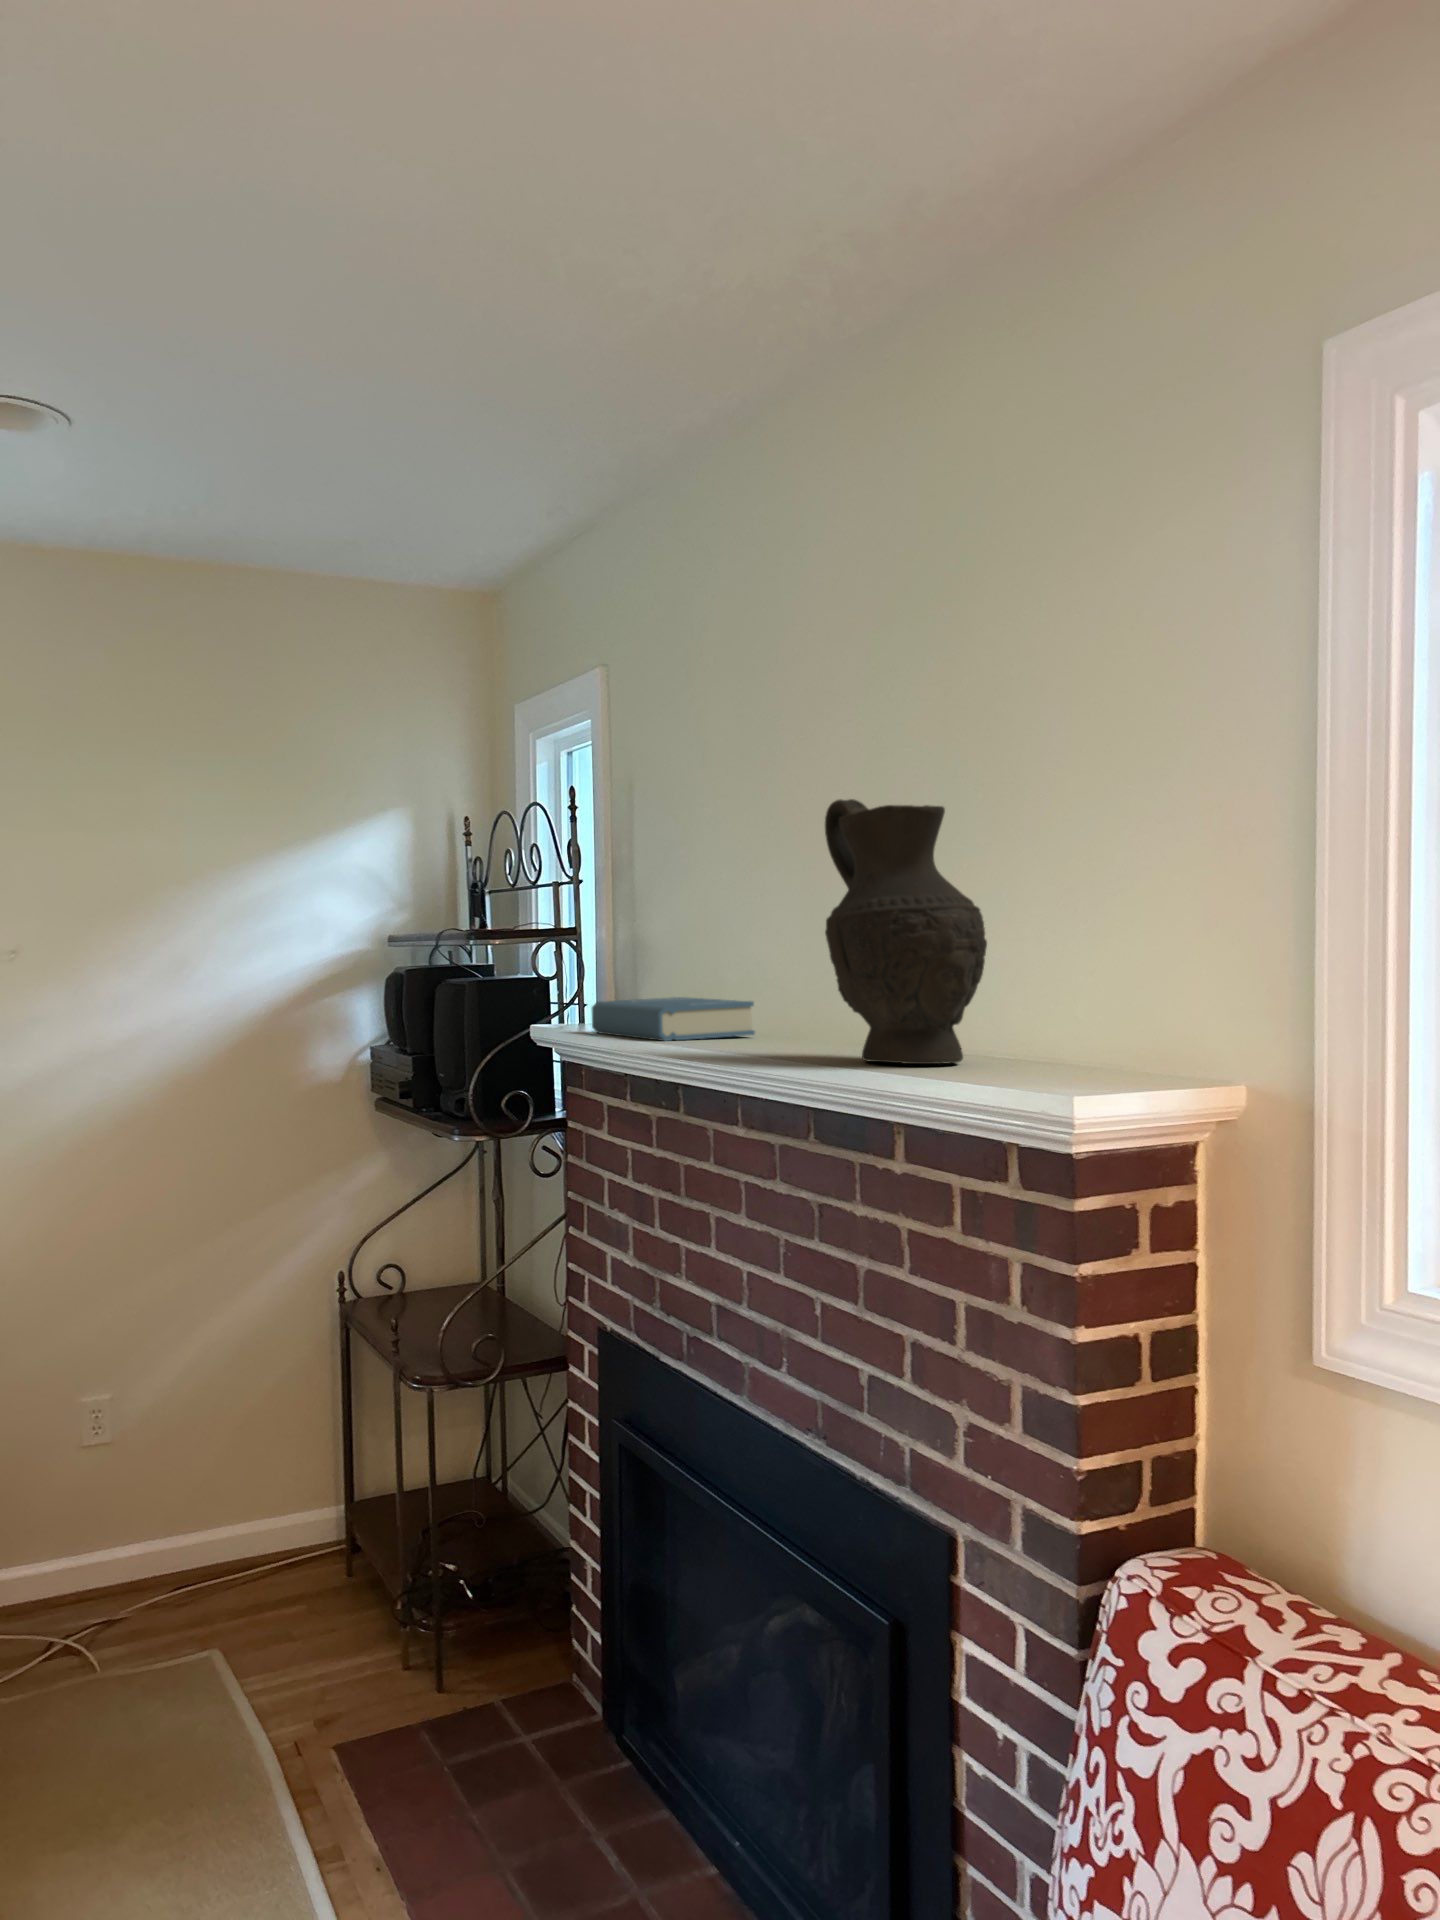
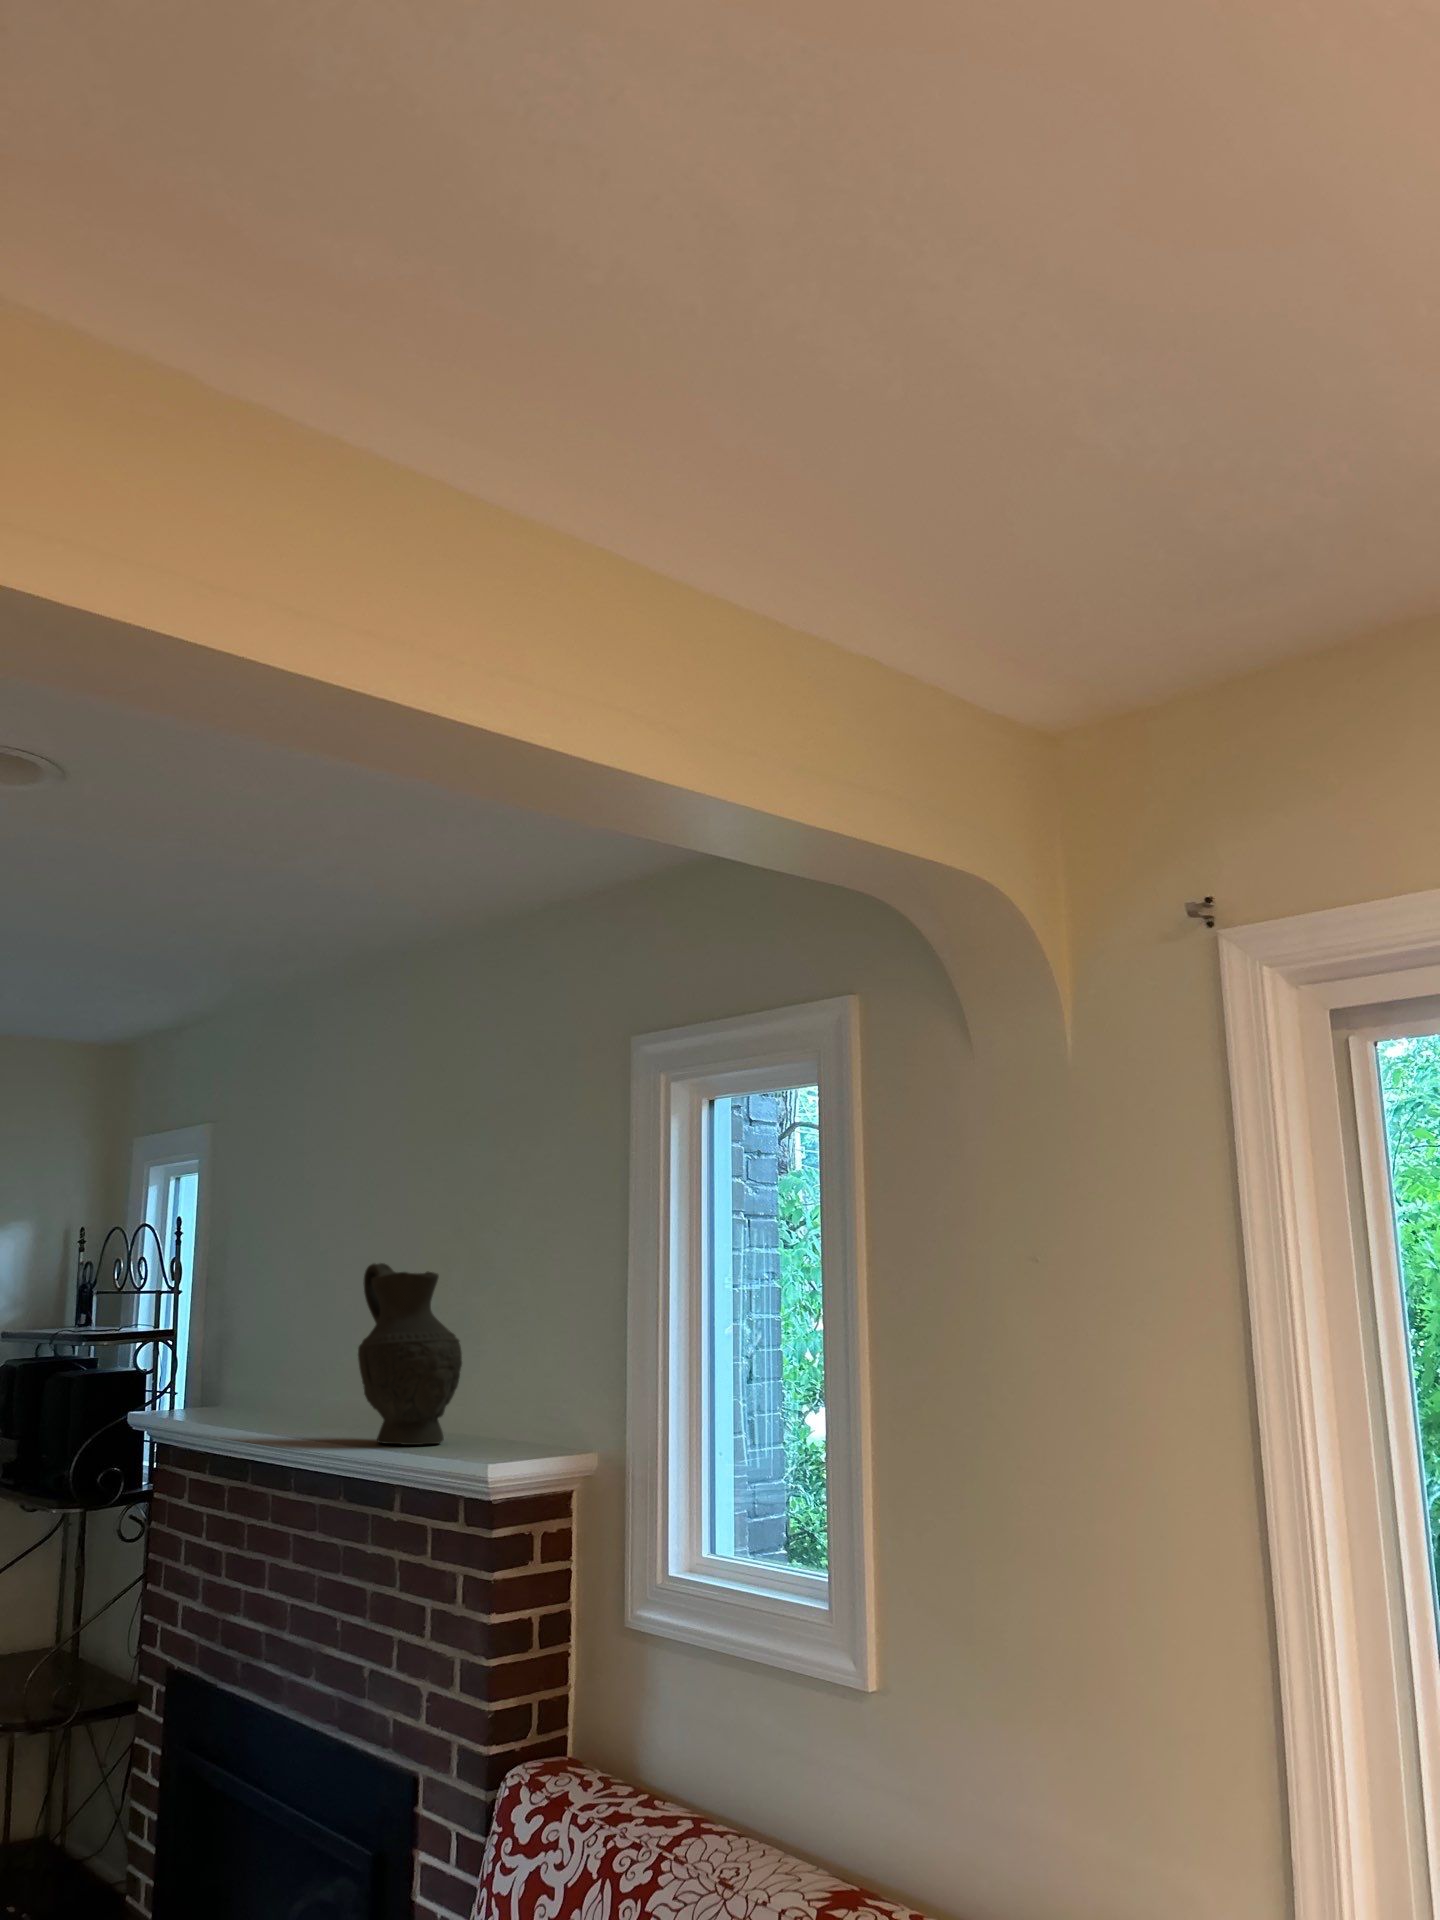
hardback book: present [592,997,755,1041] -> none [185,1392,311,1428]

